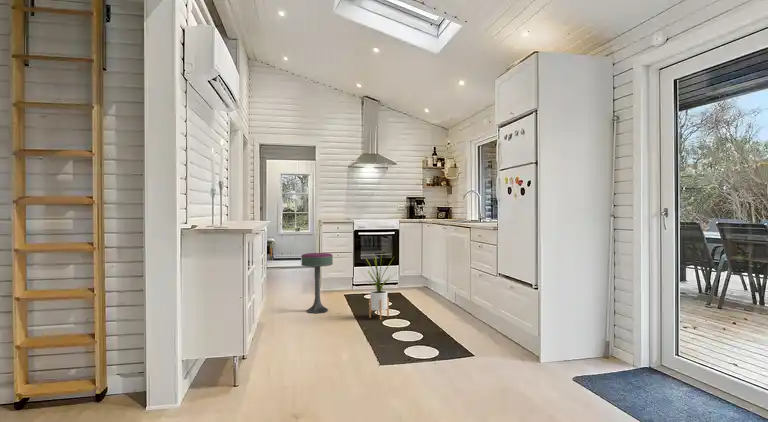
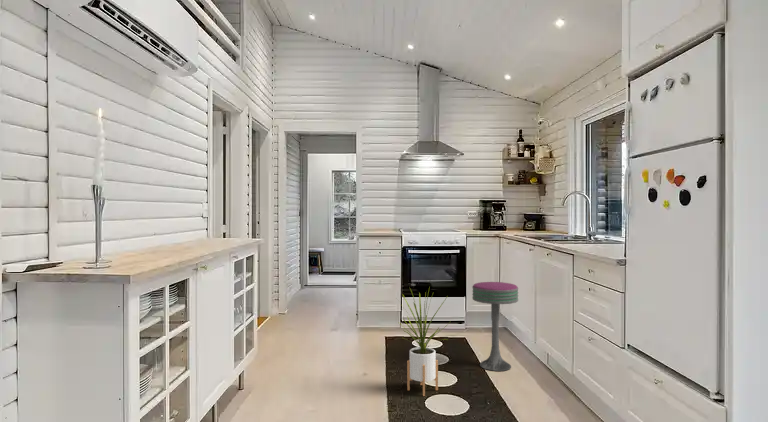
bar stool: present [301,253,333,313] -> present [472,282,518,371]

